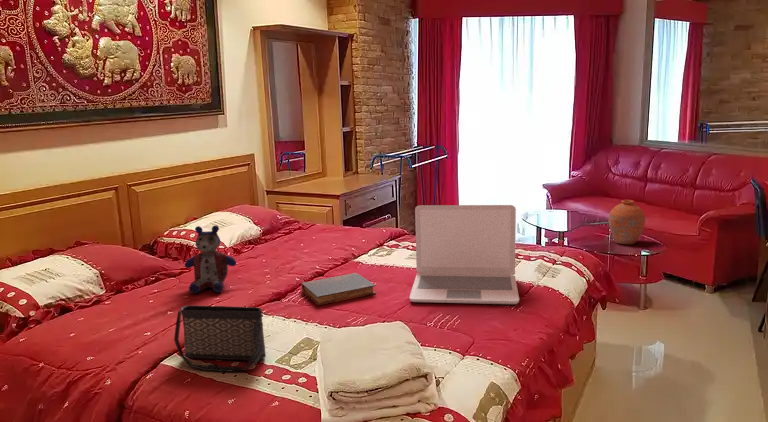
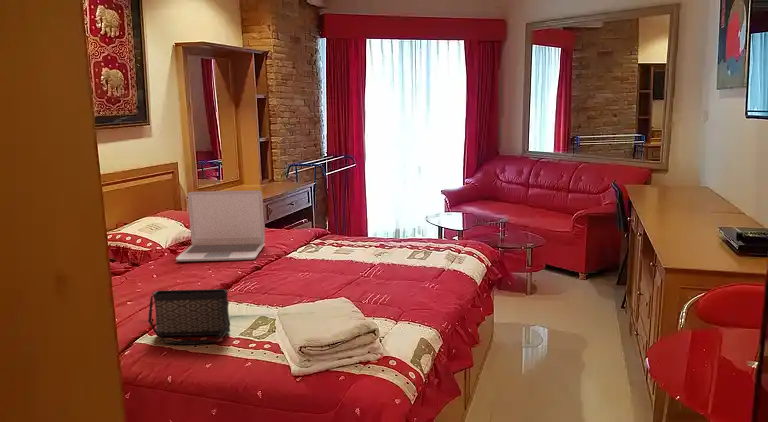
vase: present [609,200,645,245] -> none [500,201,530,240]
laptop: present [409,205,519,304] -> present [176,190,265,262]
stuffed bear: present [185,226,236,294] -> none [134,225,183,288]
book: present [302,273,376,305] -> none [246,265,313,292]

